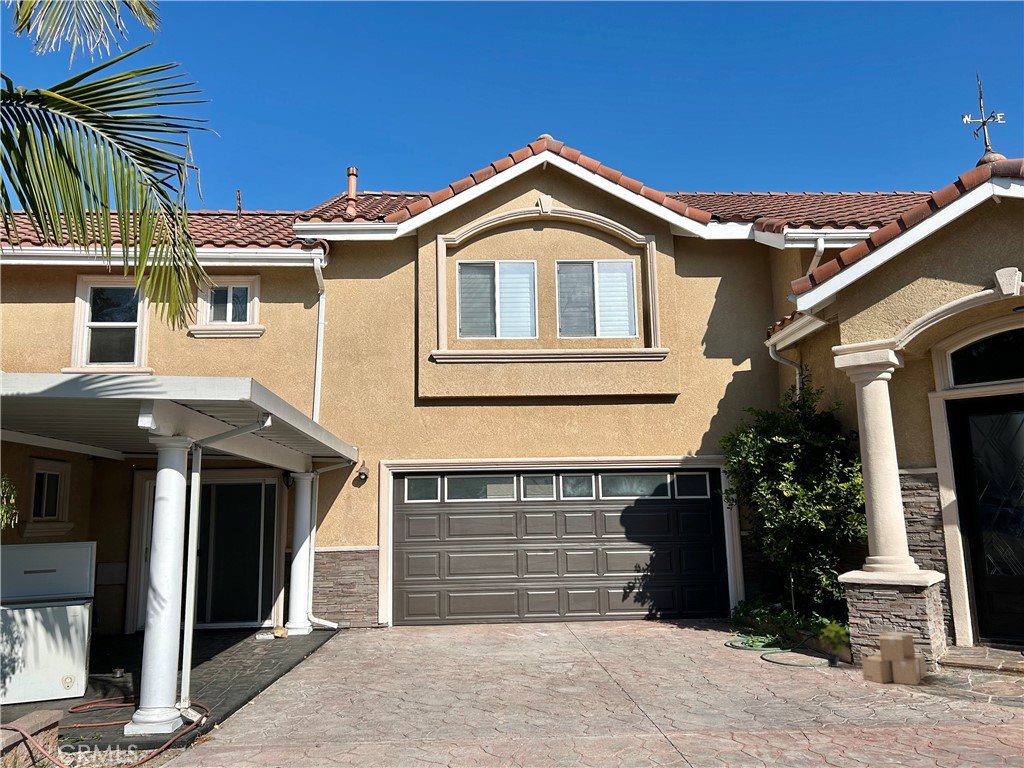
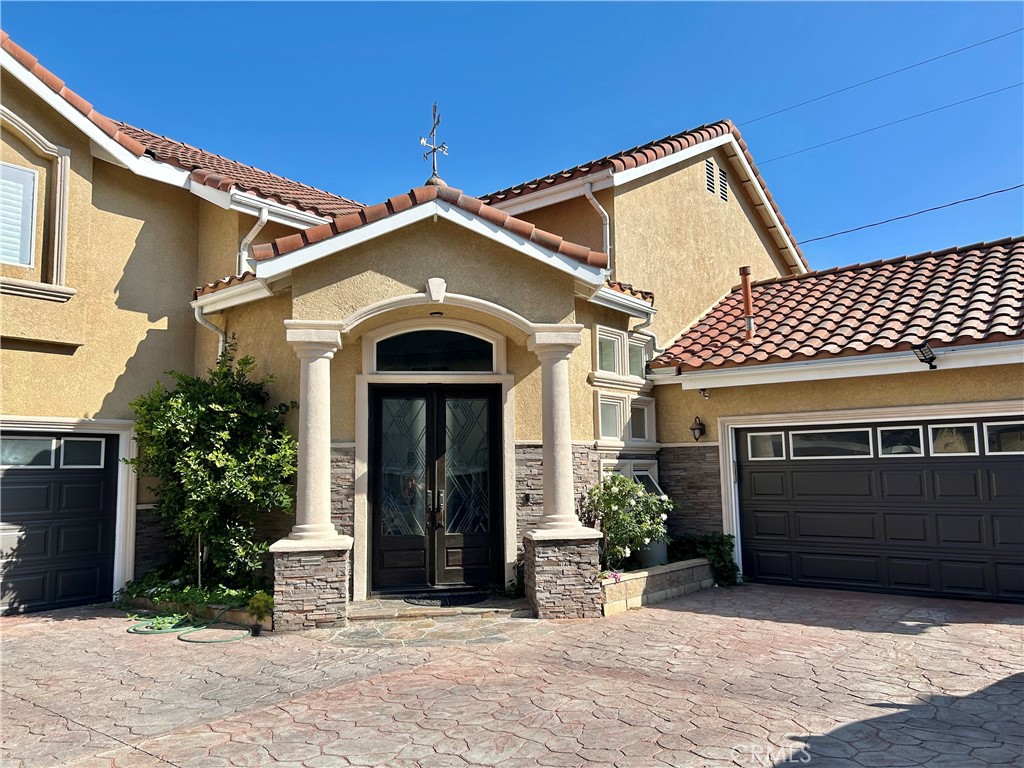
cardboard box: present [862,632,927,685] -> none [292,594,342,644]

